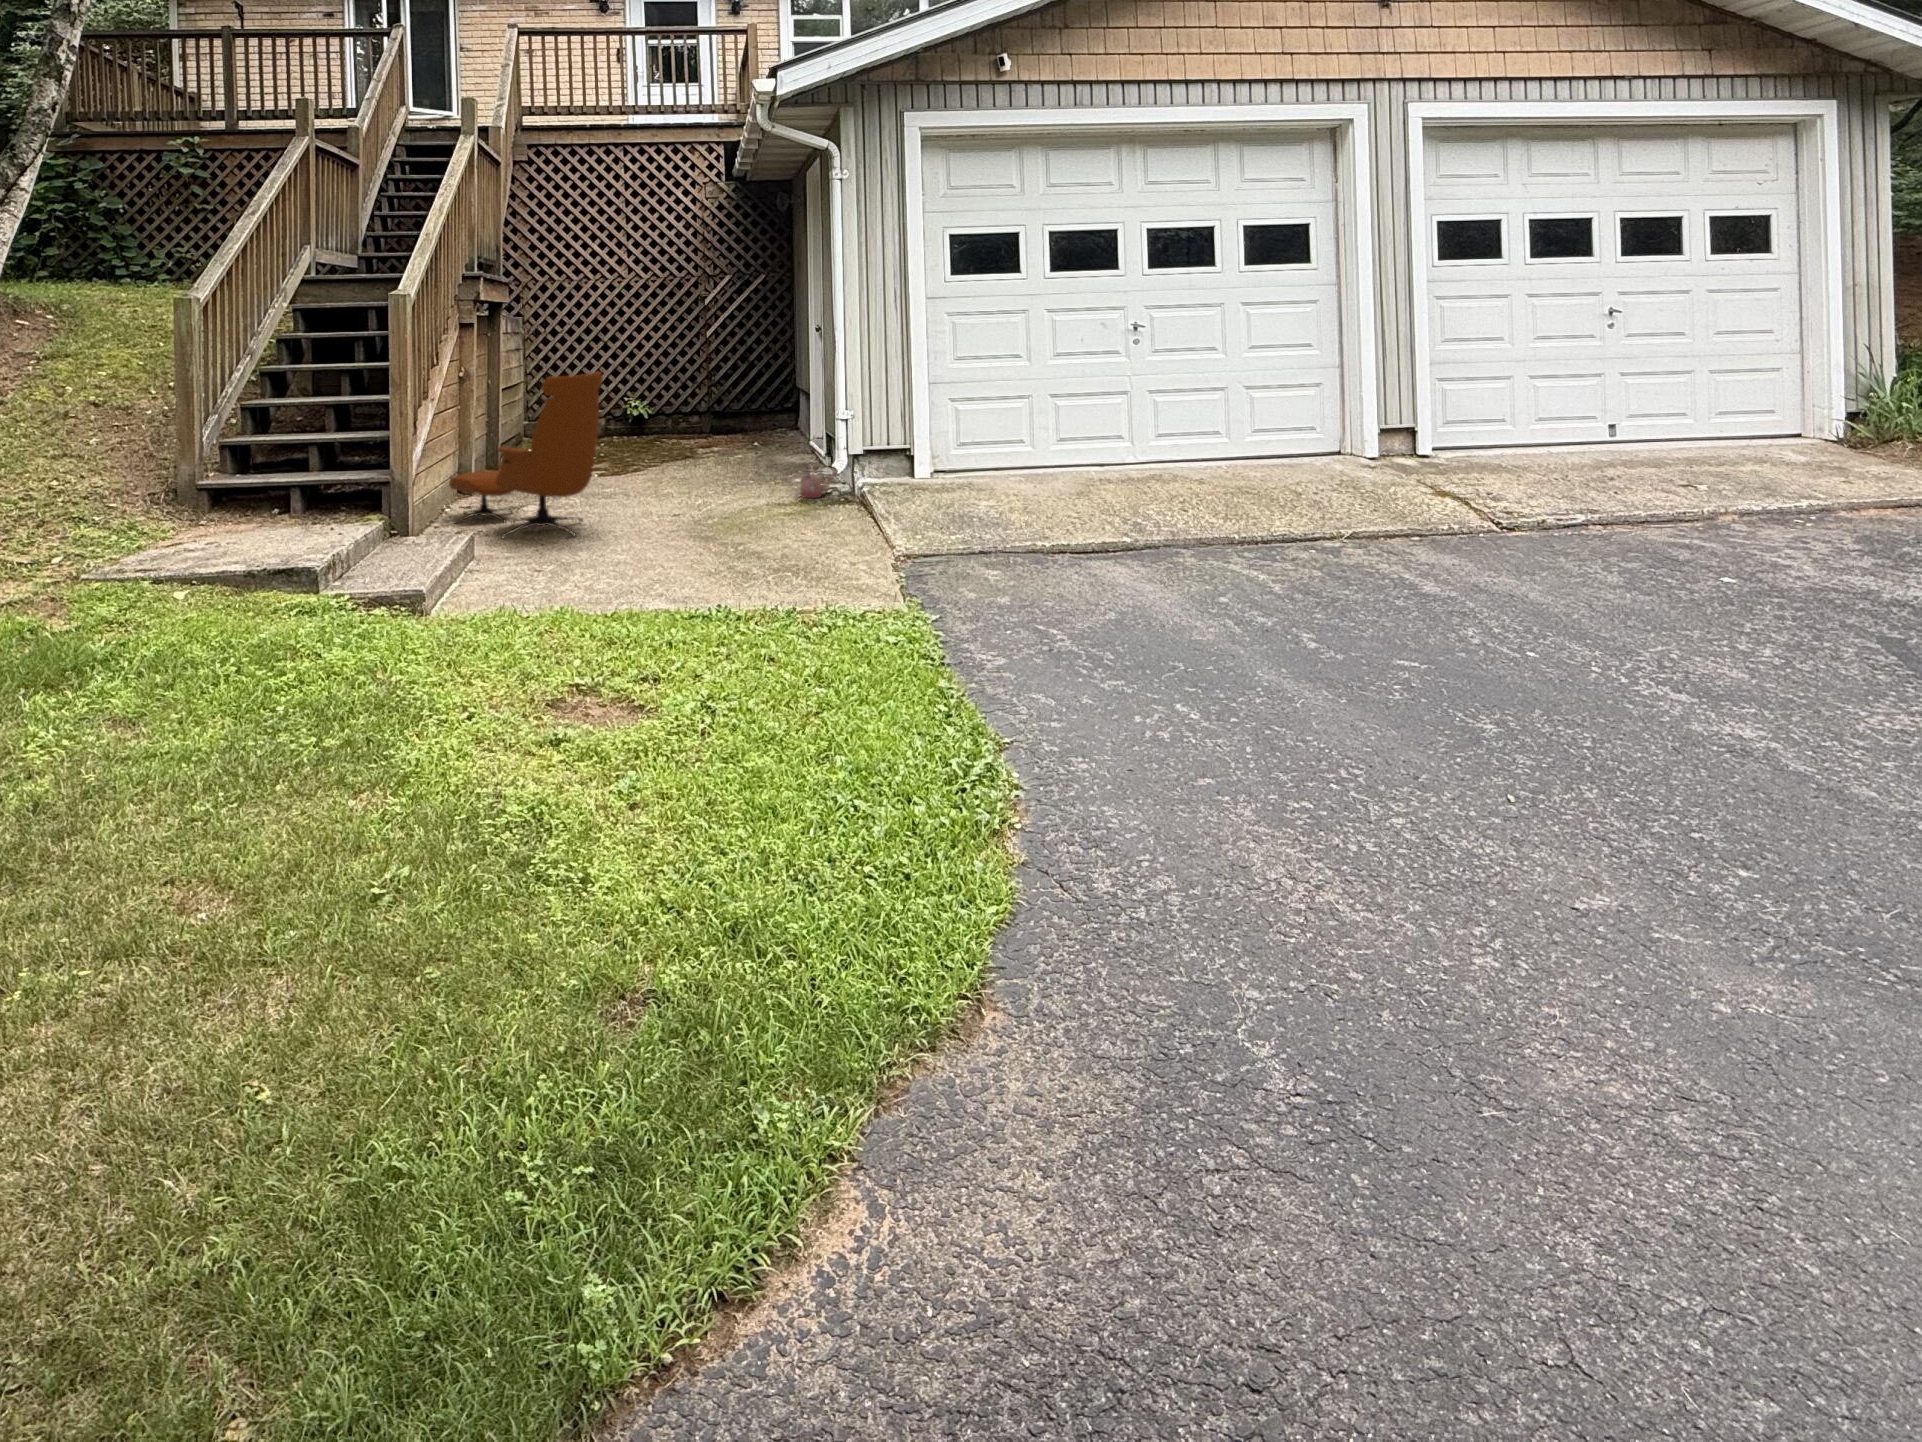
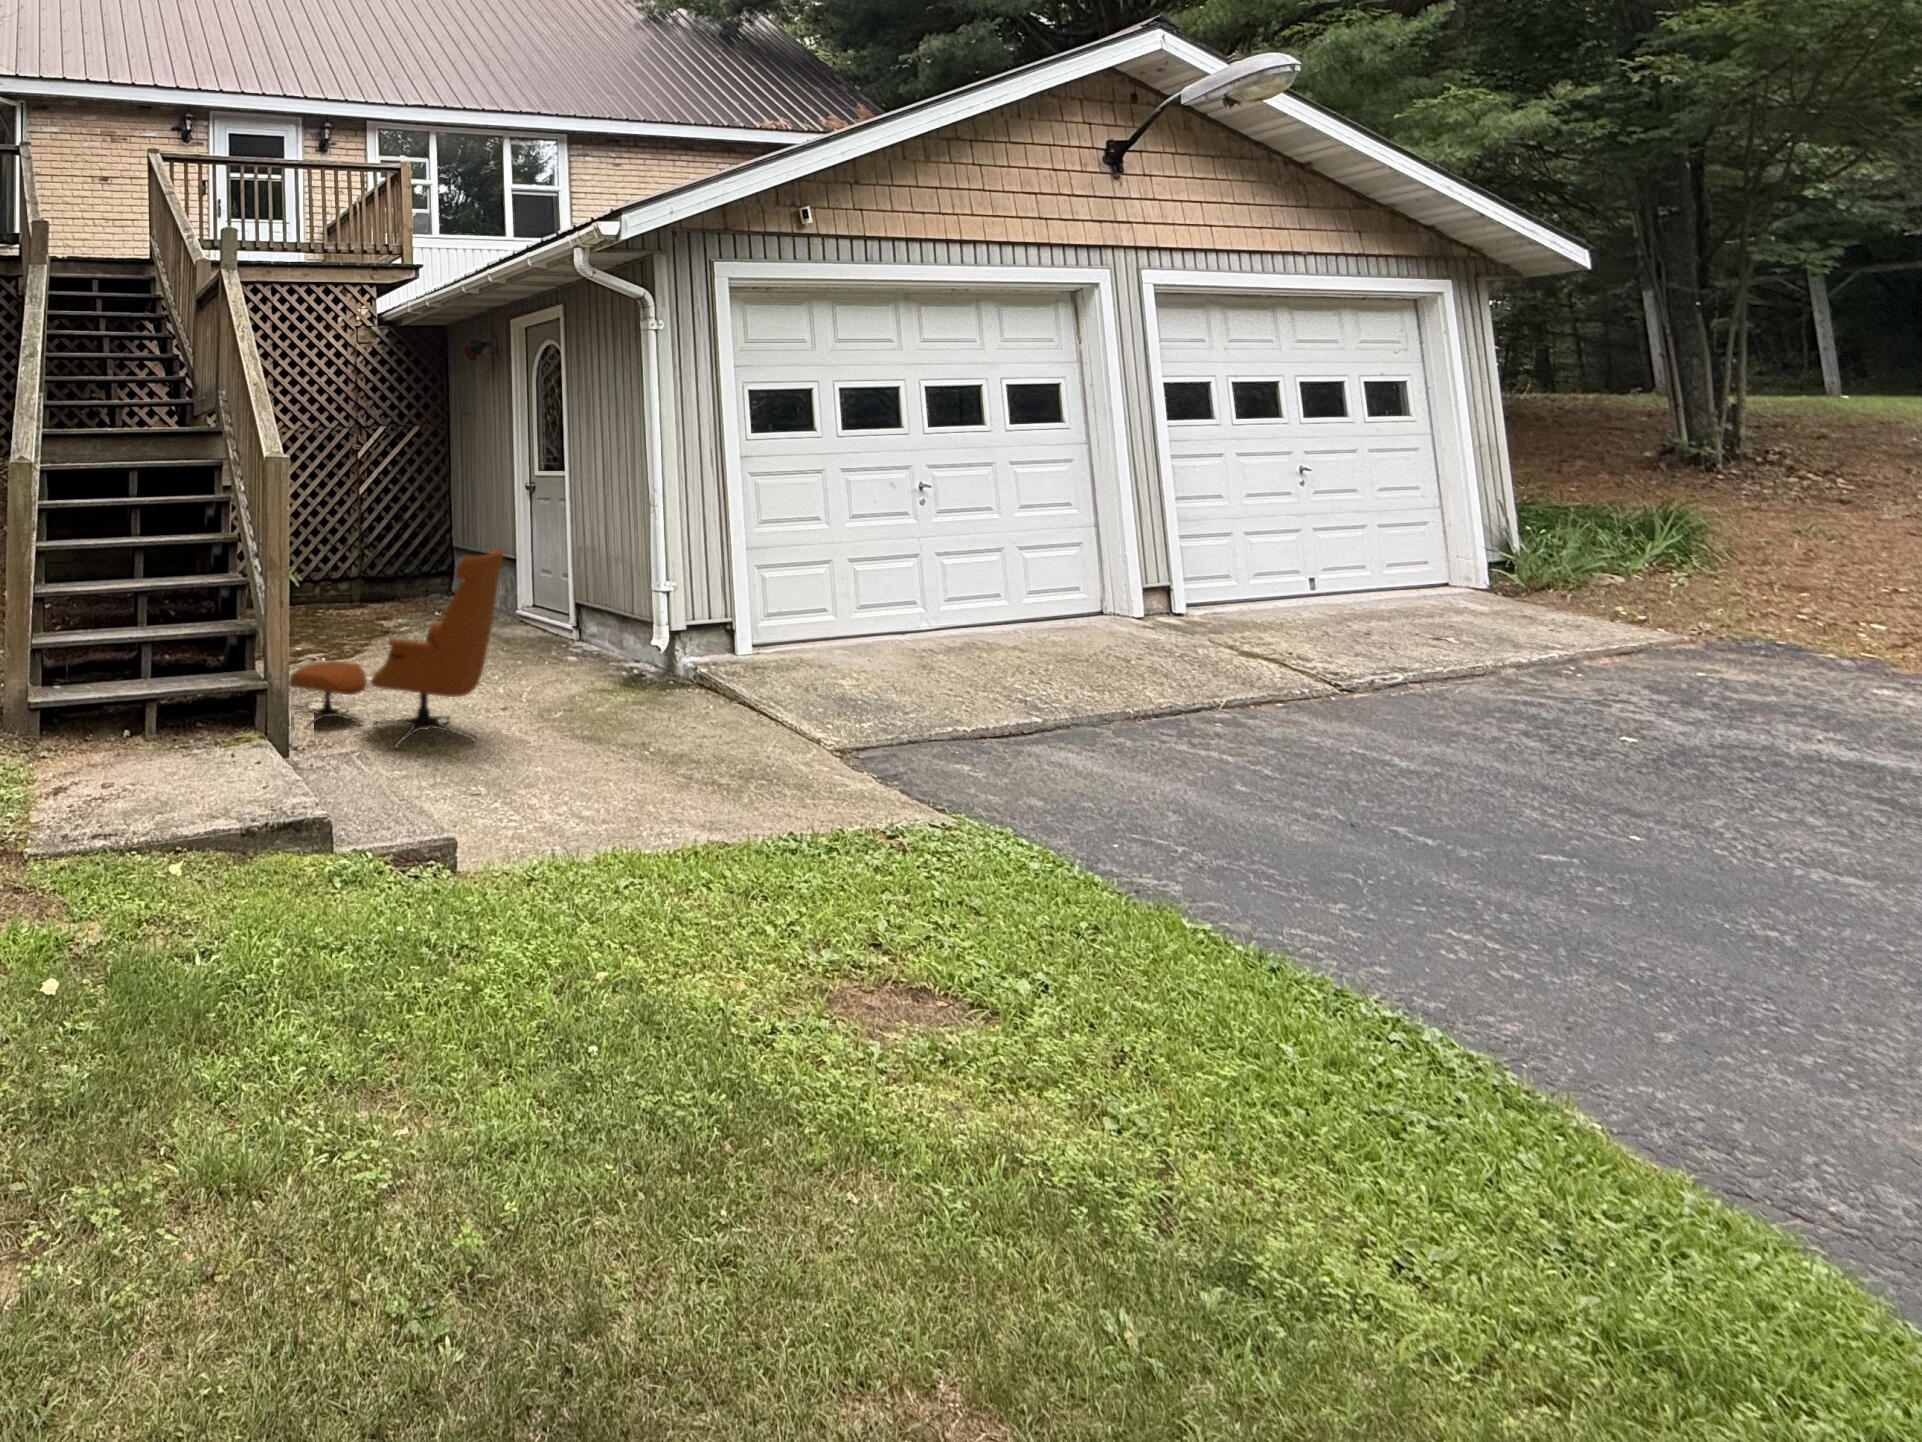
watering can: present [792,465,838,498] -> none [619,640,666,678]

